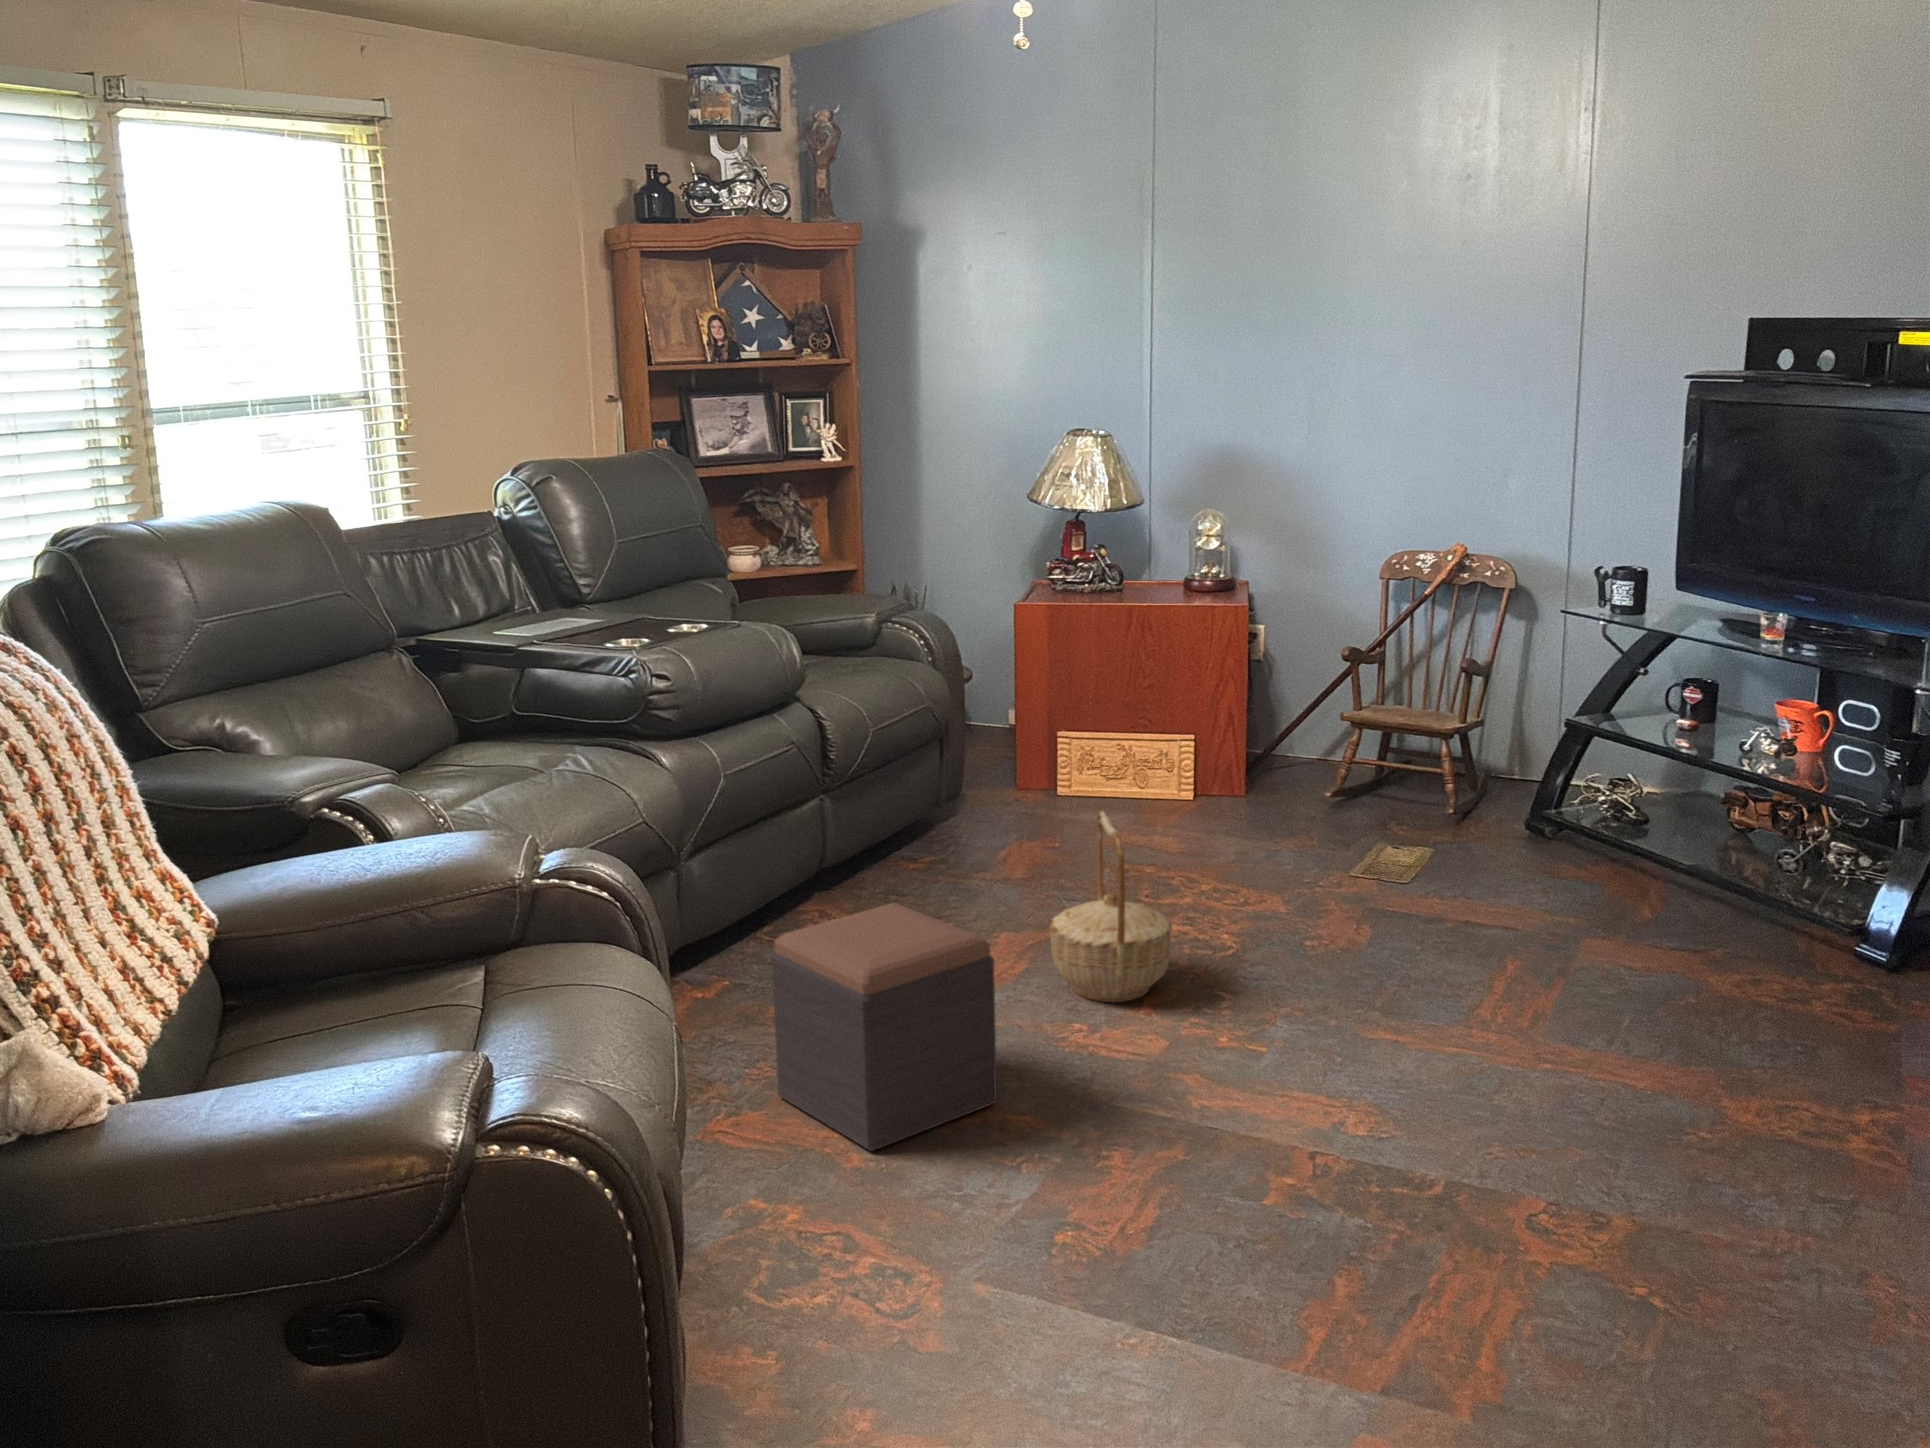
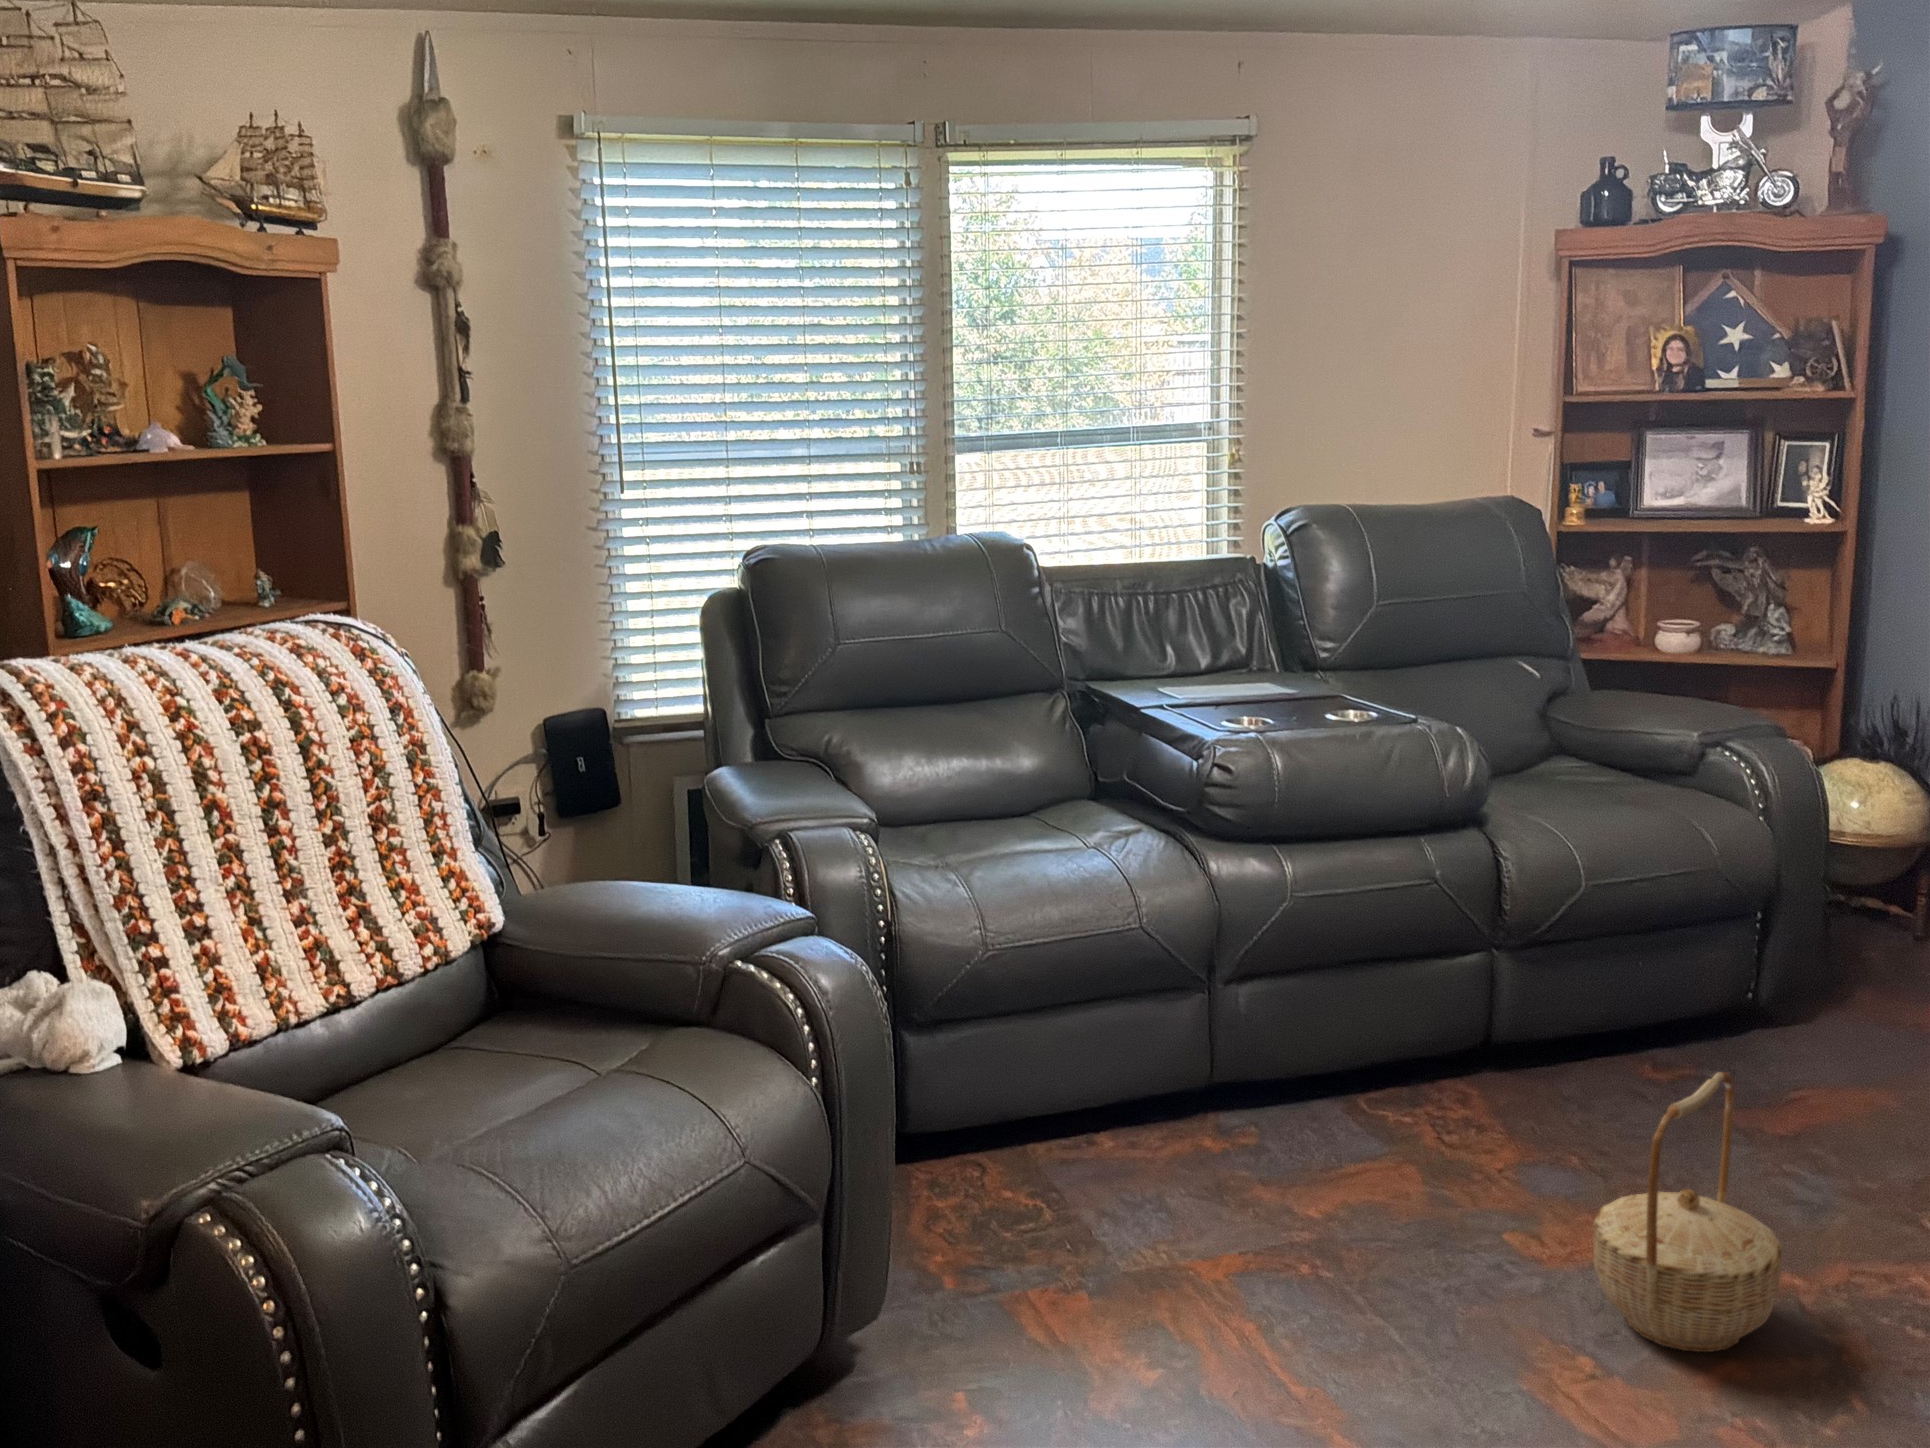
footstool: present [772,903,997,1151] -> none [1115,1102,1332,1403]

